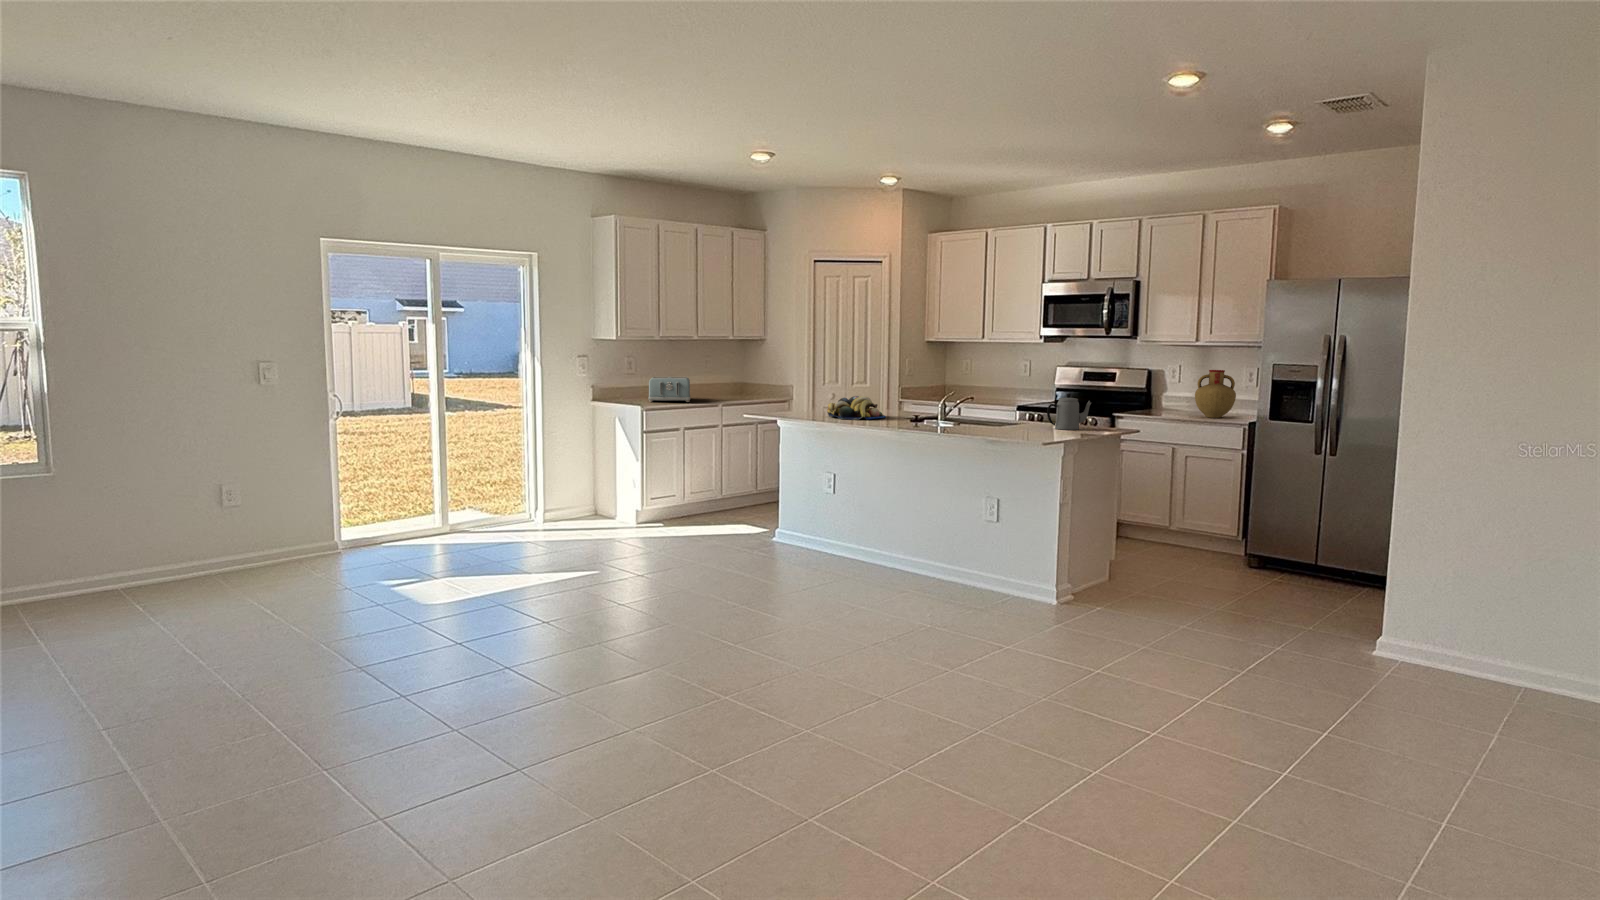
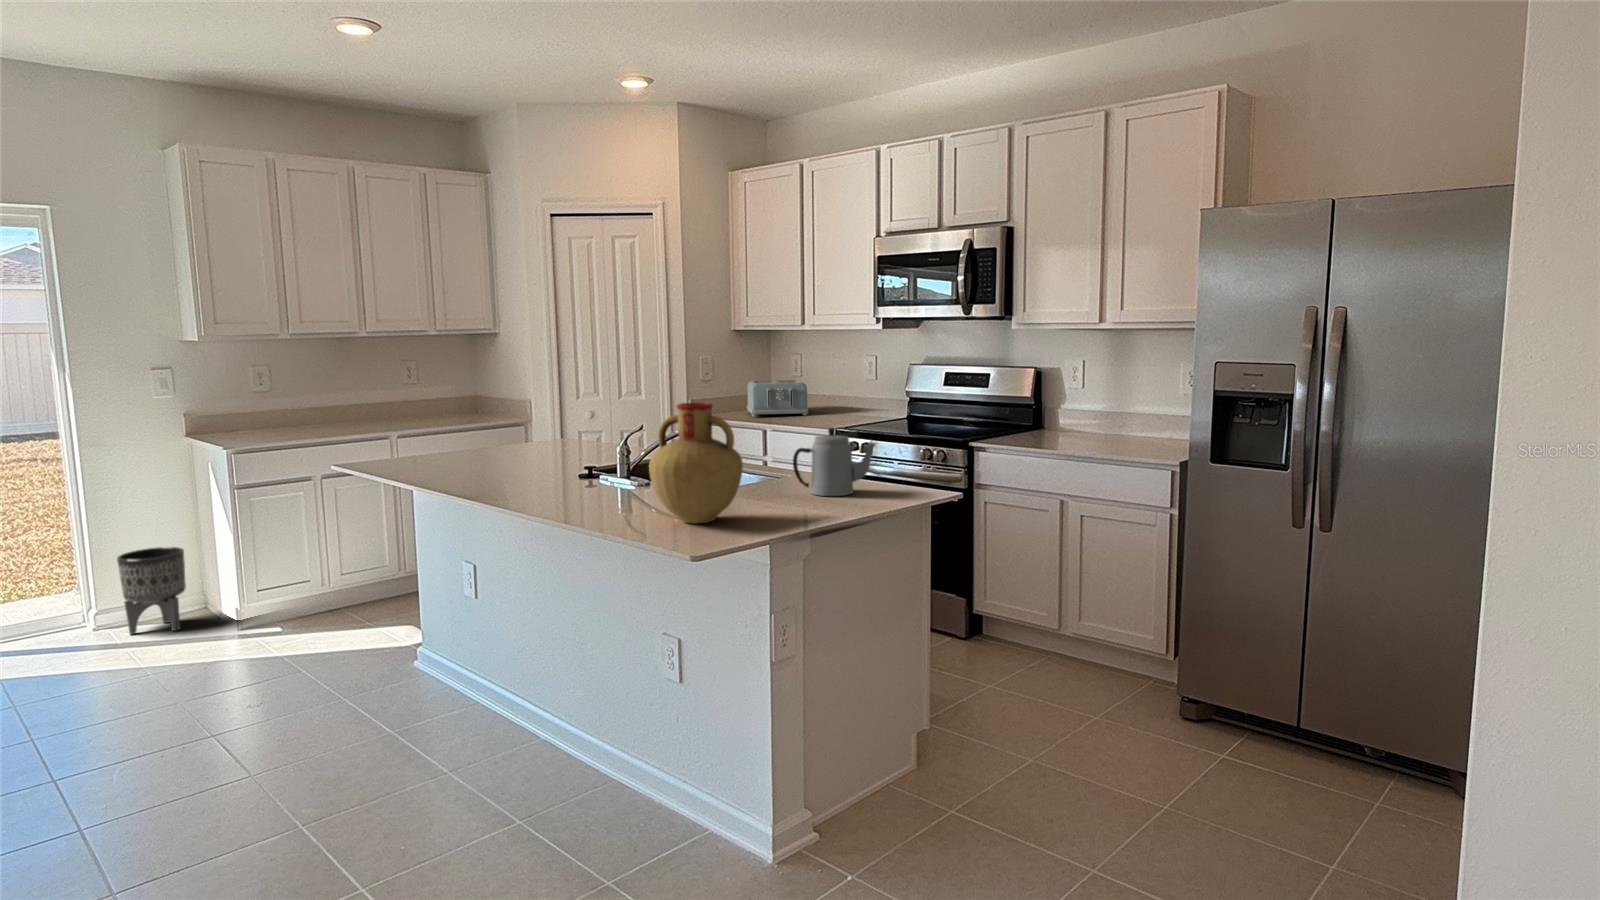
vase: present [1195,370,1236,418] -> present [649,403,743,524]
toaster: present [648,377,690,402] -> present [747,380,809,417]
fruit bowl: present [827,396,886,420] -> none [450,431,555,477]
planter: none [563,471,599,525] -> present [117,547,186,635]

